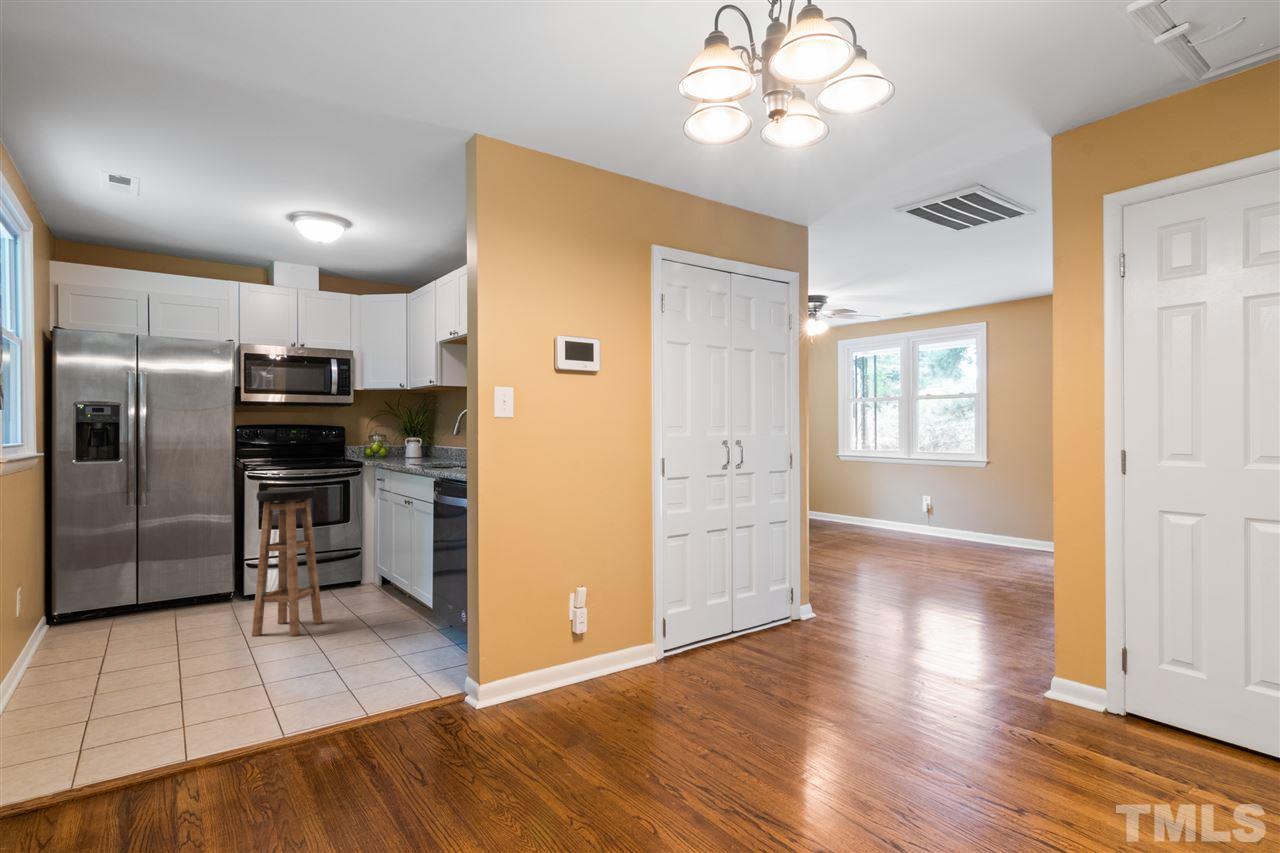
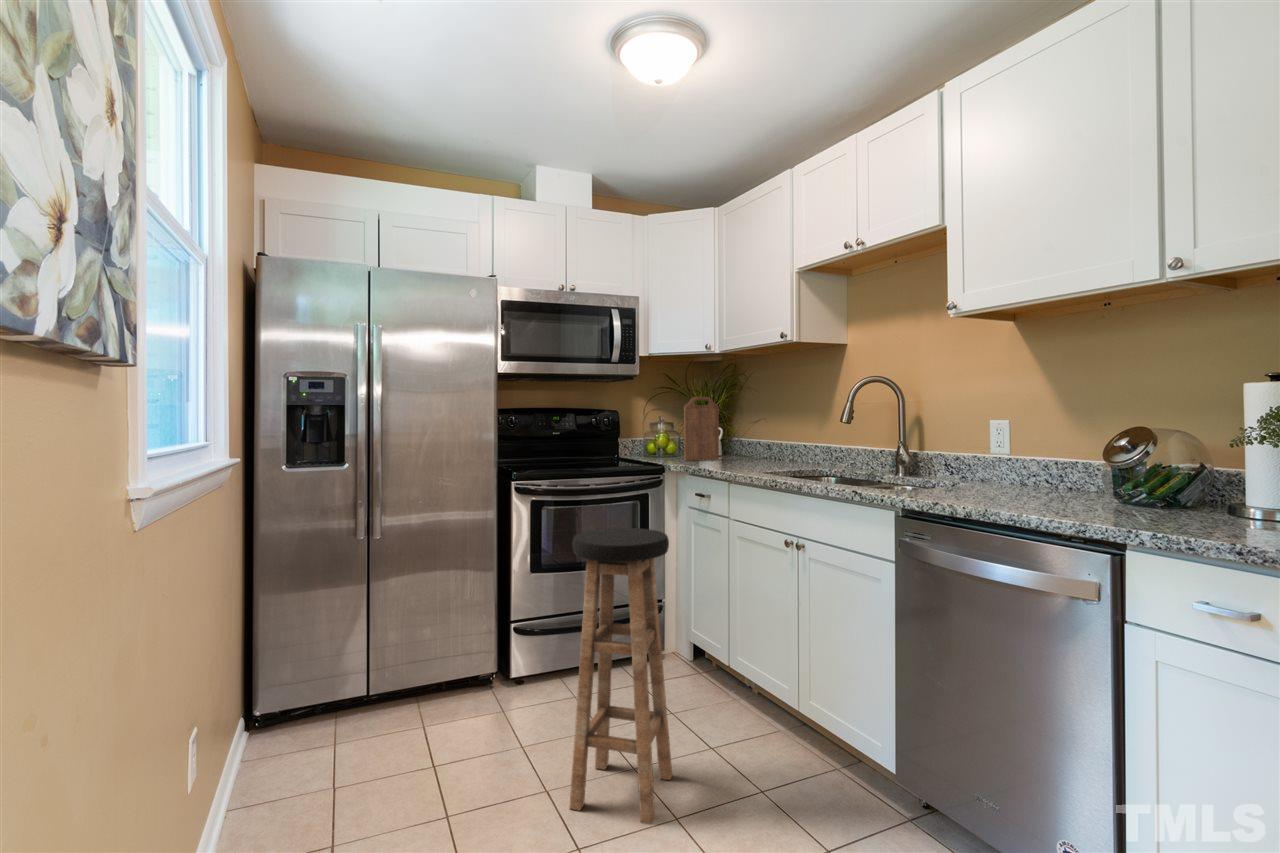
cutting board: none [388,417,415,459] -> present [684,397,719,461]

